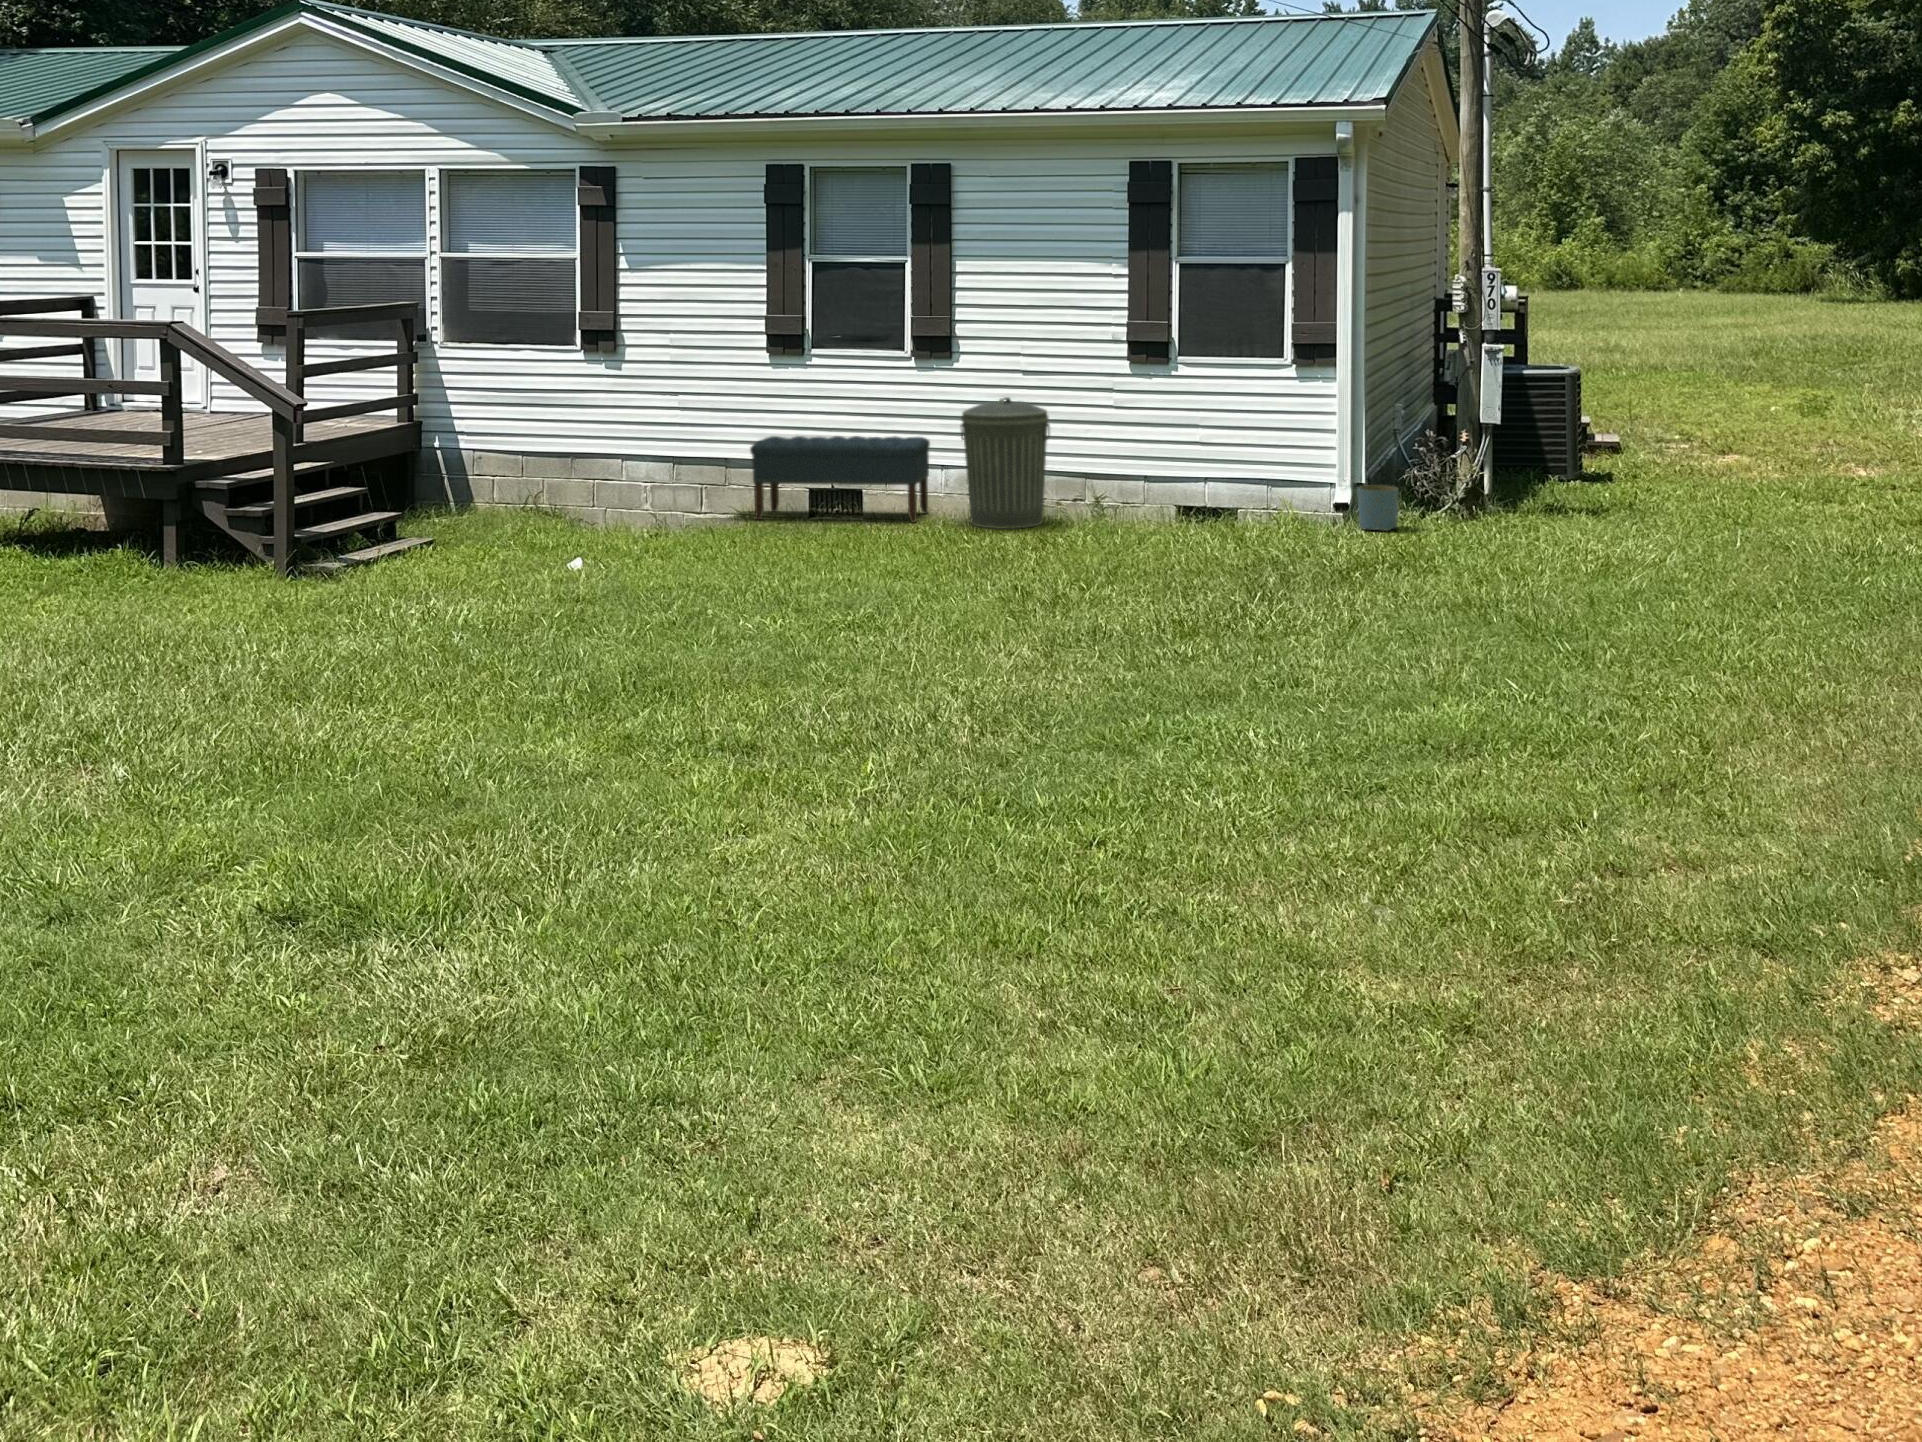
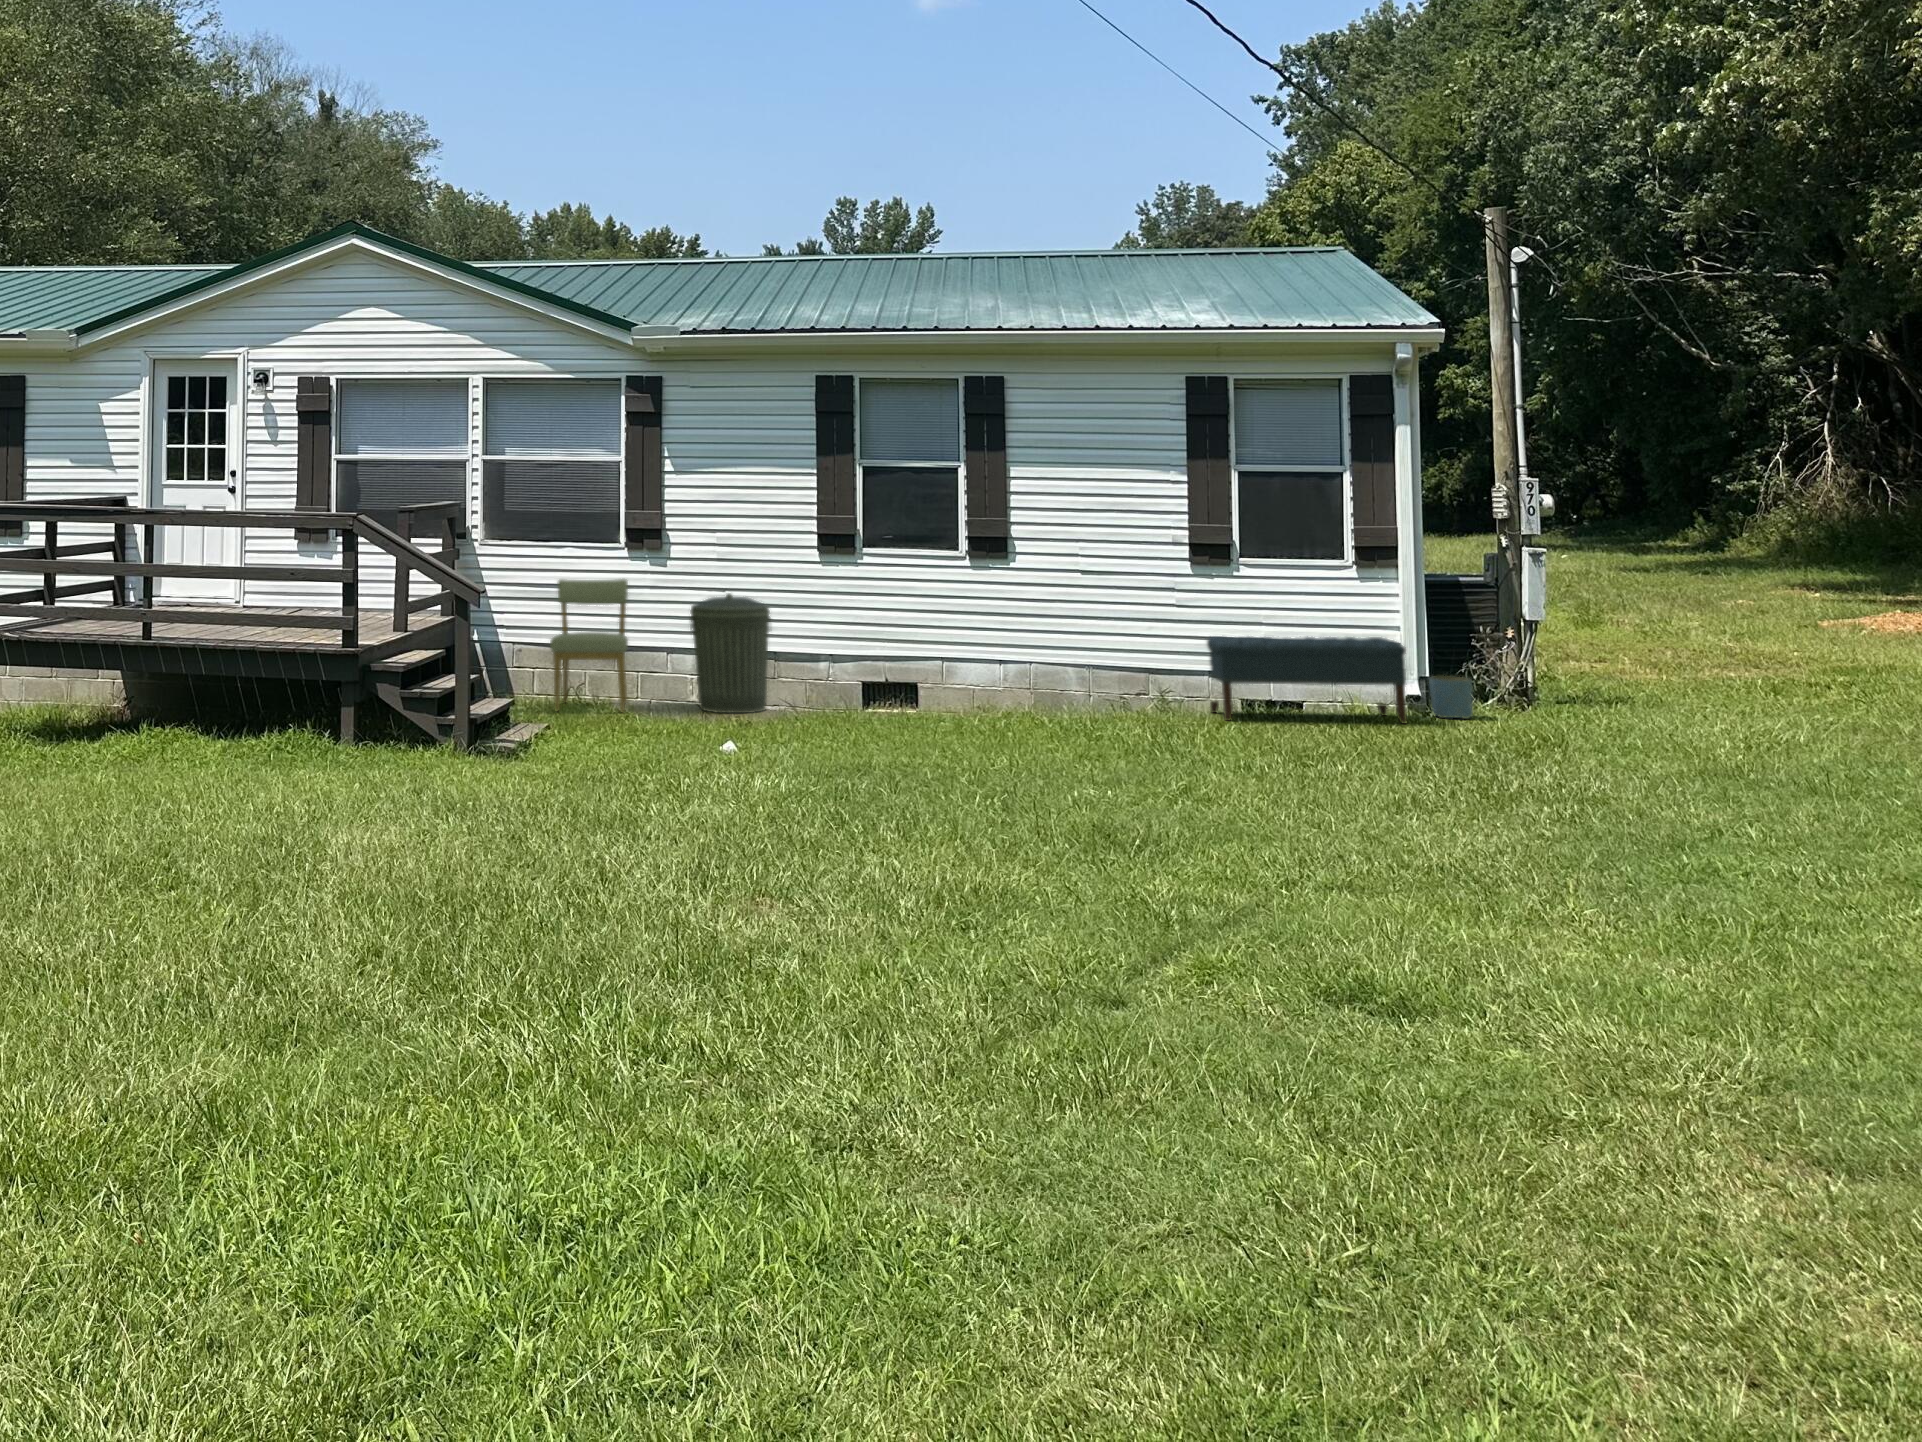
chair: none [475,381,577,519] -> present [550,579,628,712]
trash can: present [960,397,1050,529] -> present [690,593,771,713]
bench: present [750,436,930,522] -> present [1207,636,1407,724]

